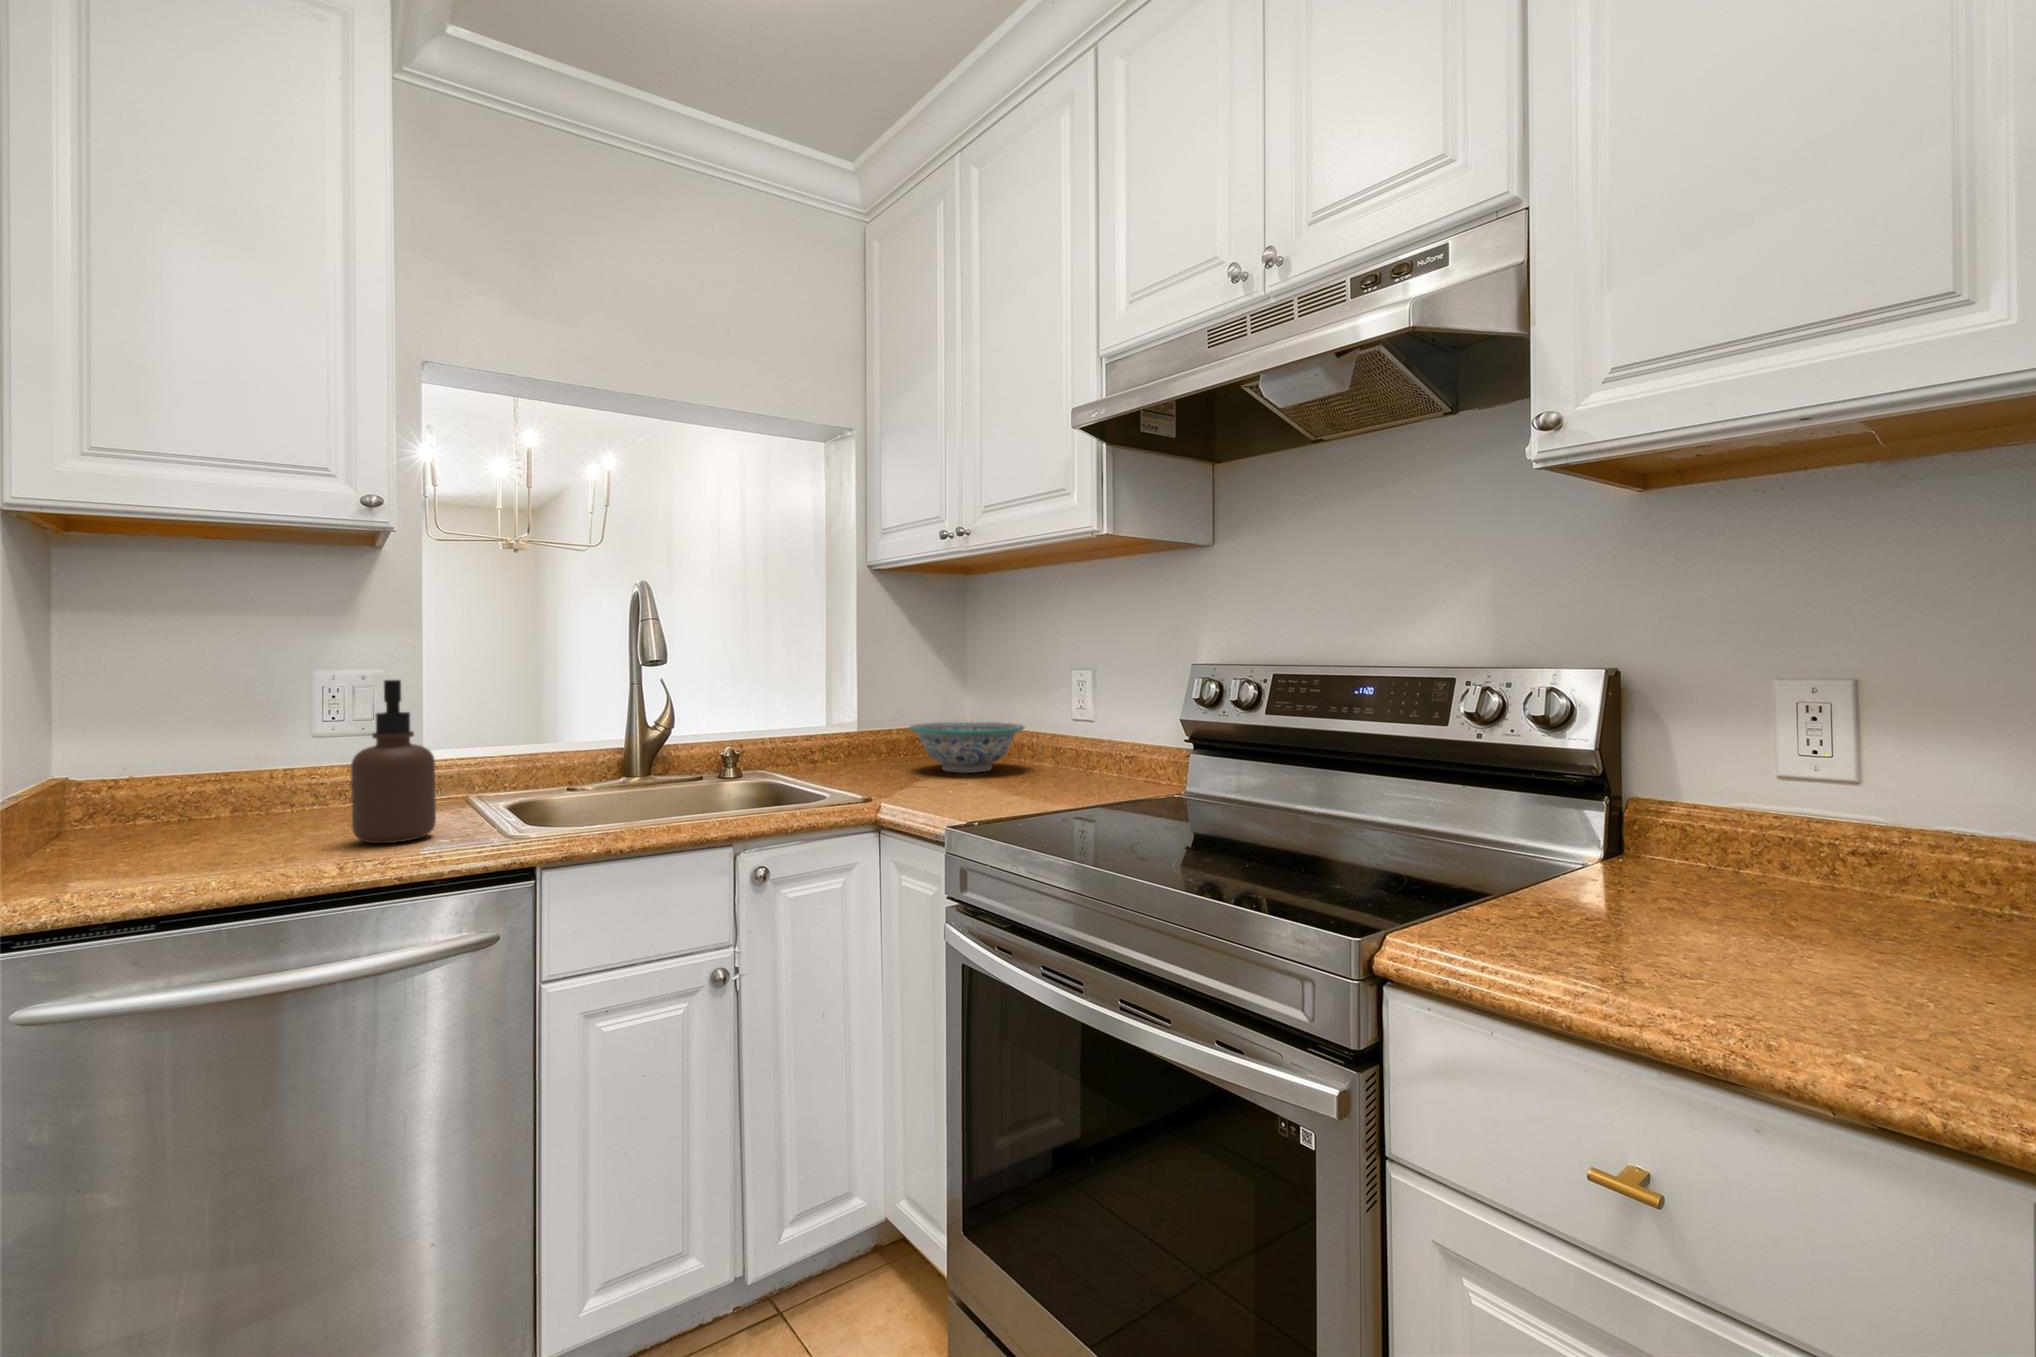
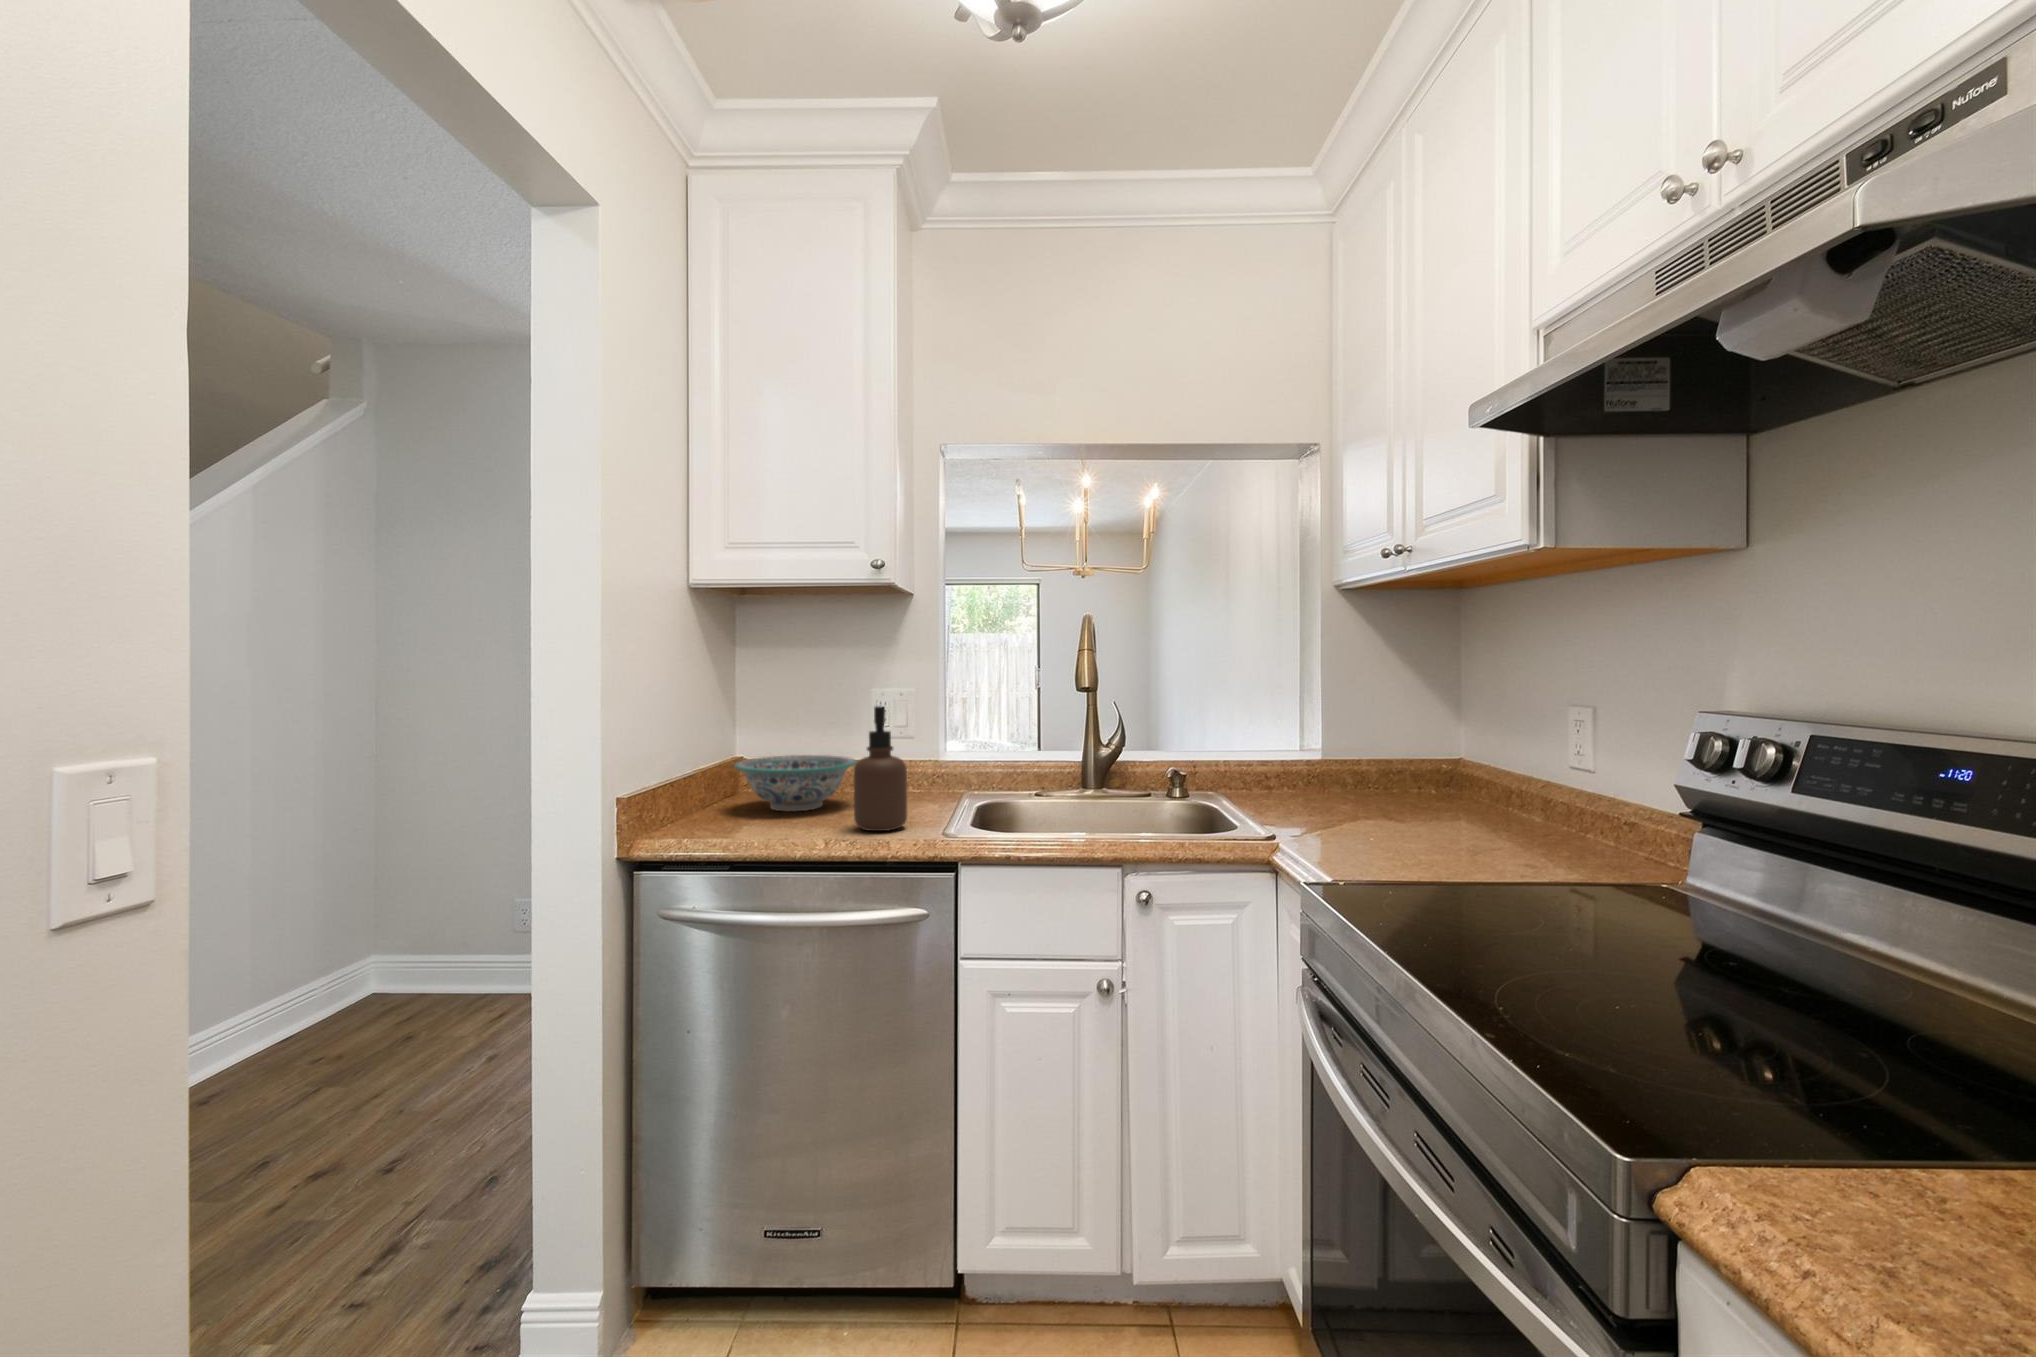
decorative bowl: present [910,722,1024,773] -> present [734,755,857,811]

